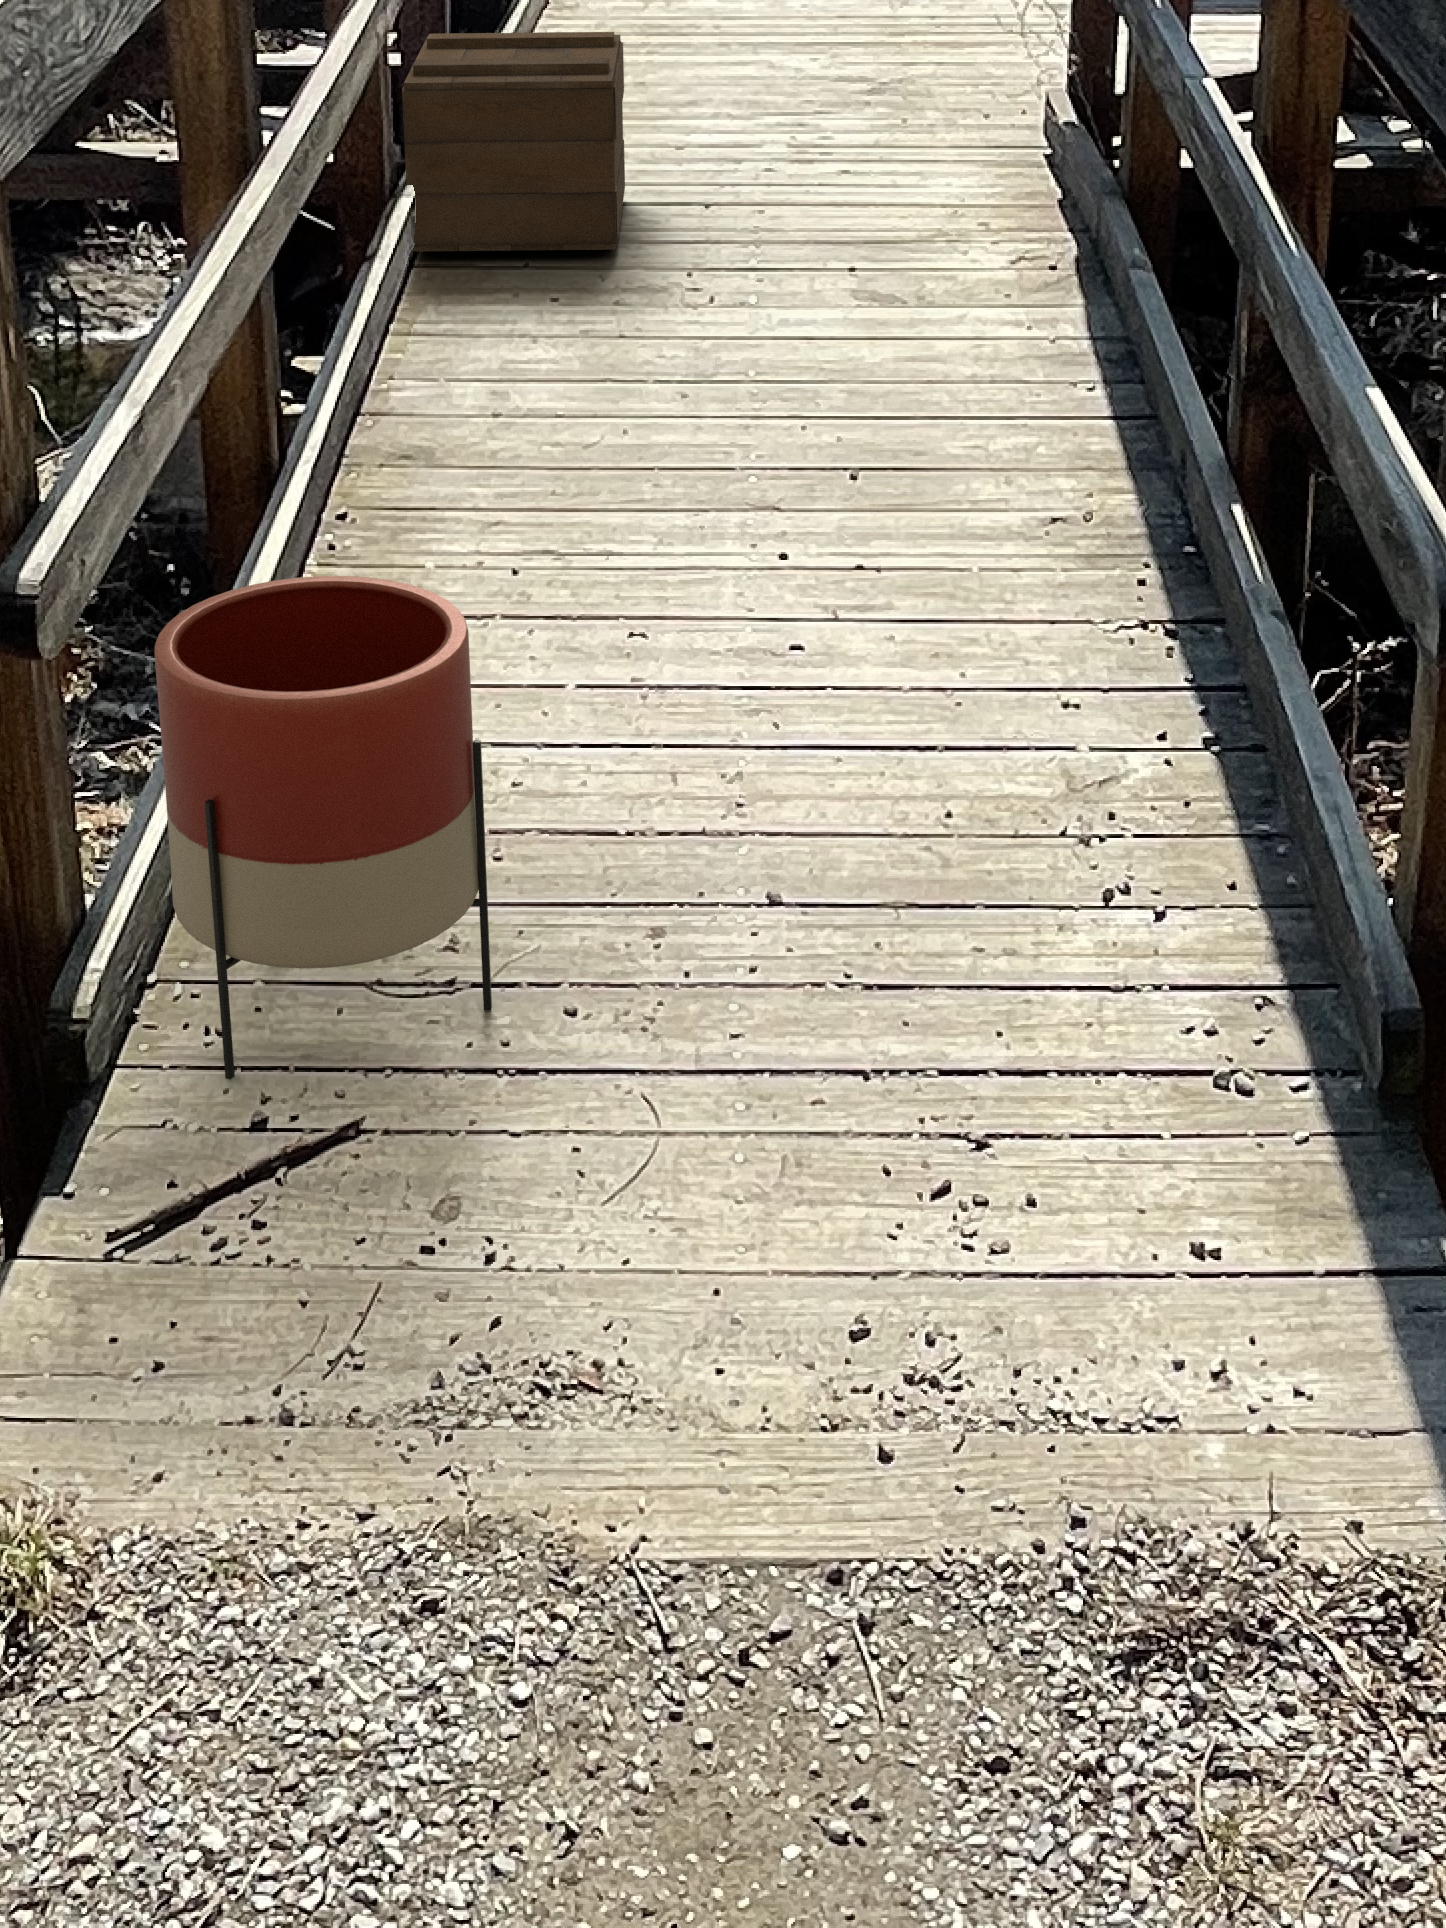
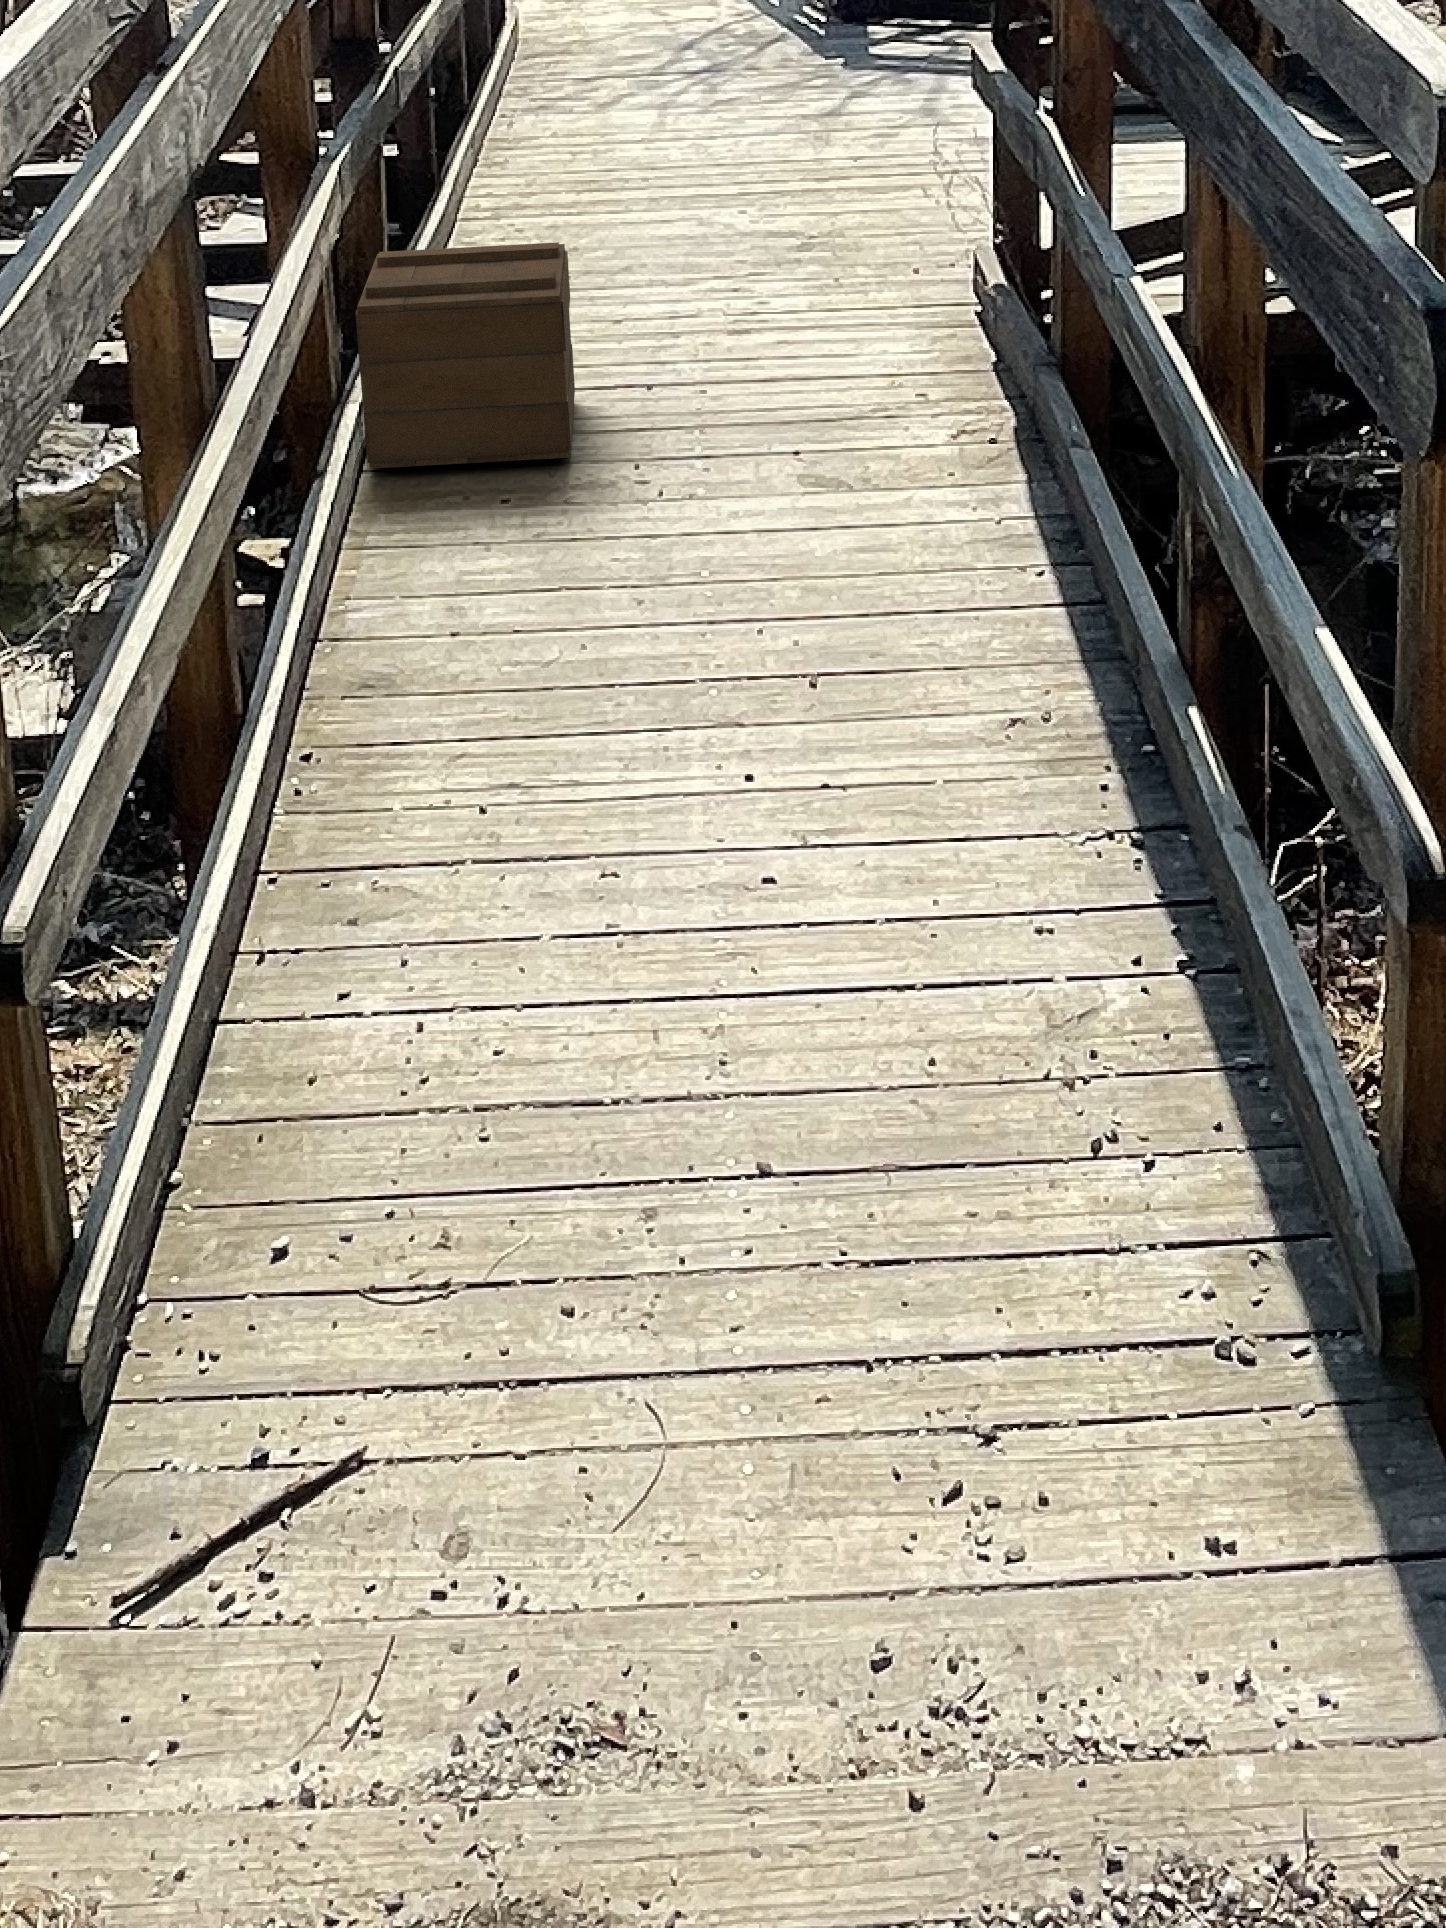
planter: present [155,576,492,1080] -> none [146,870,491,1402]

